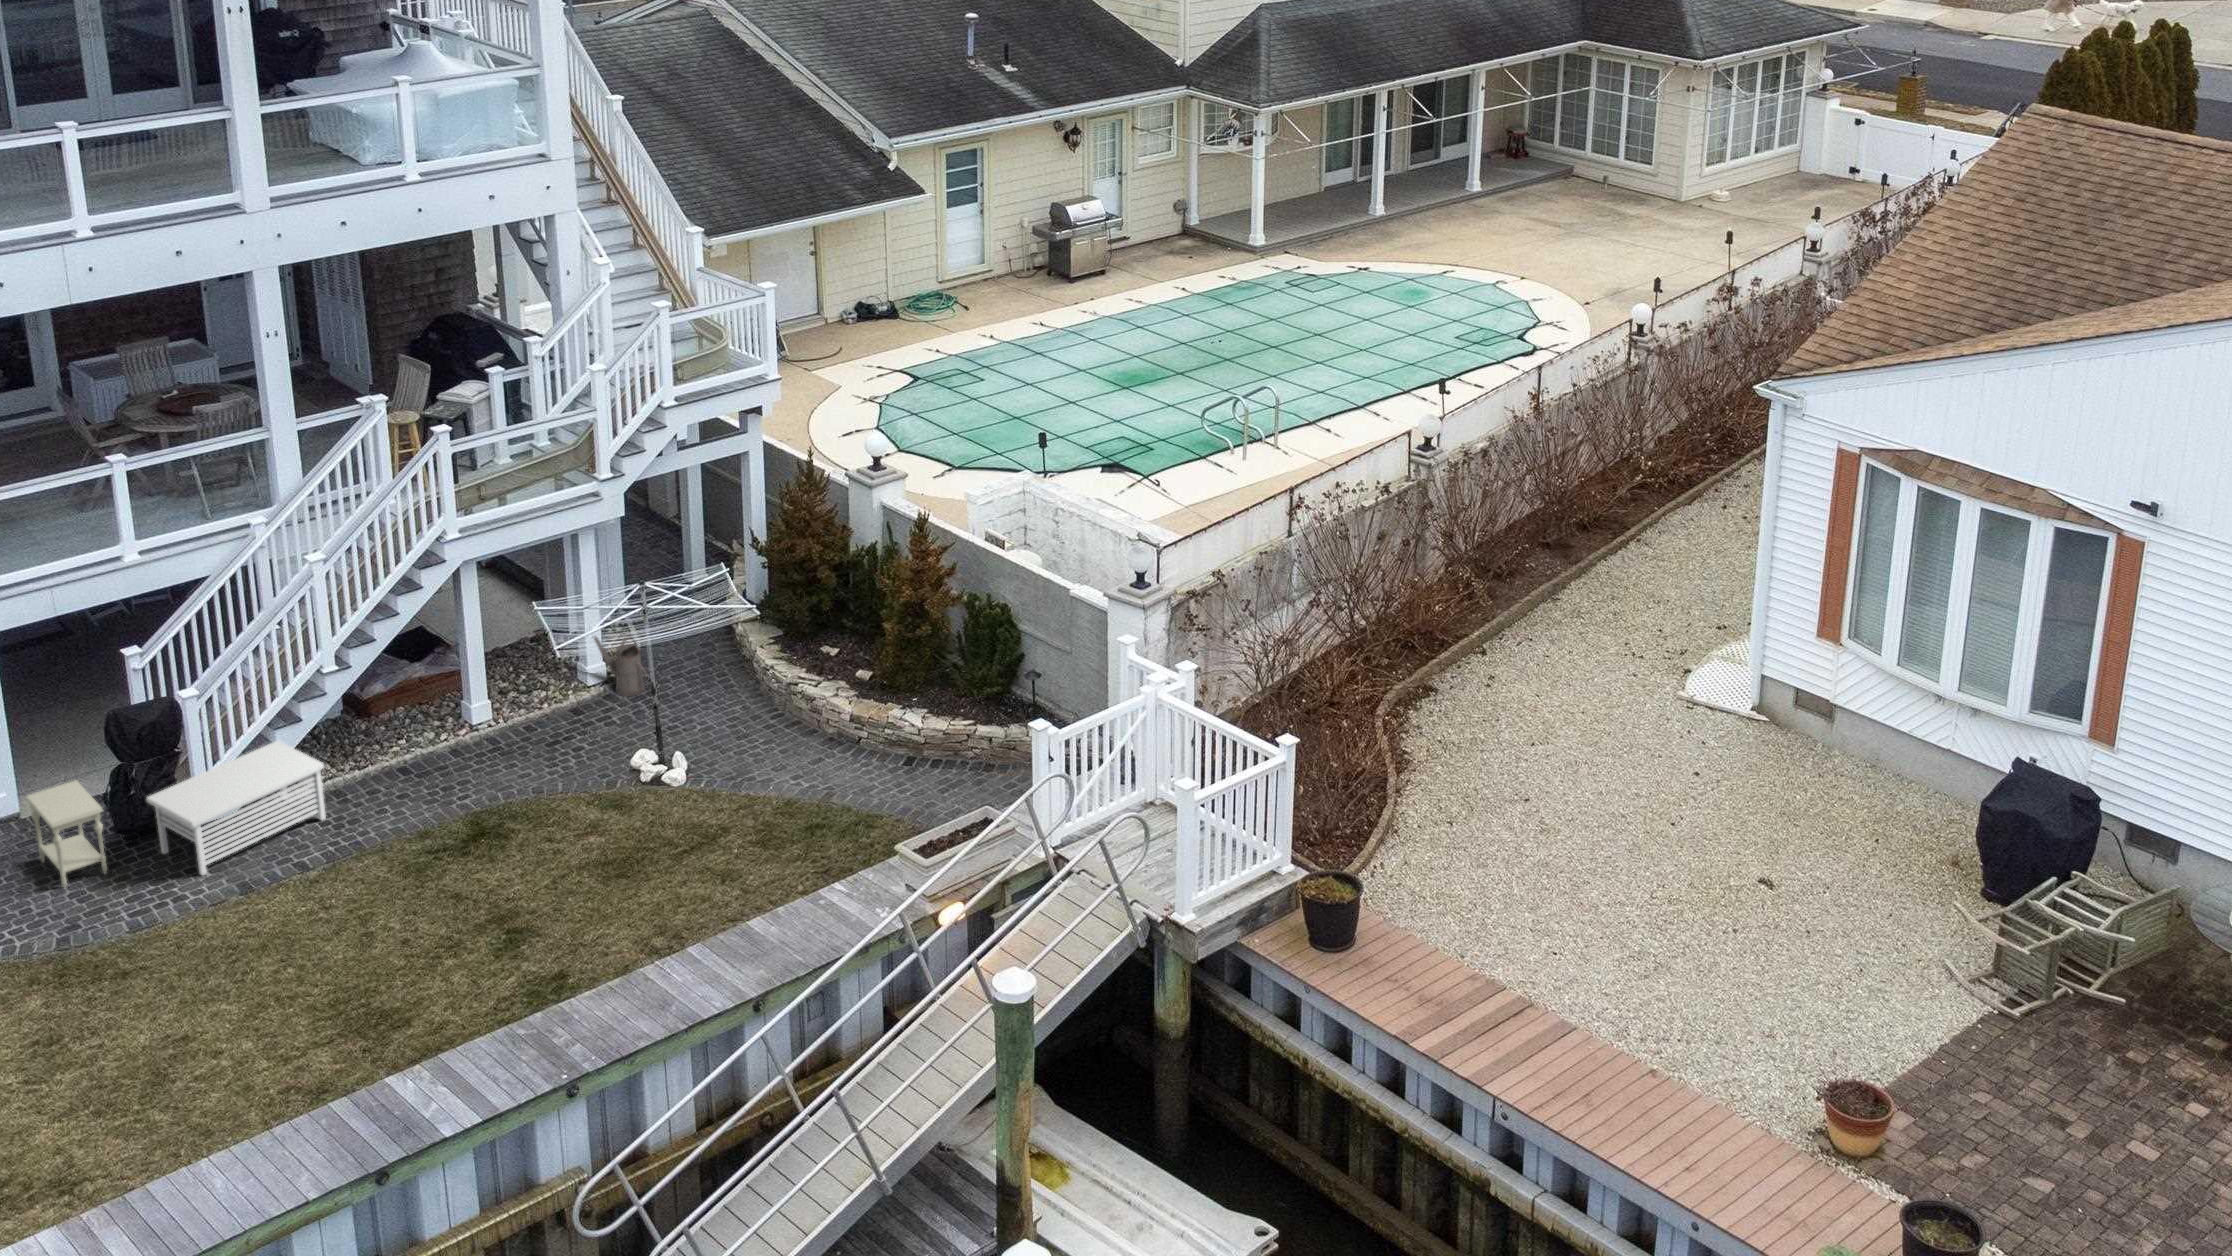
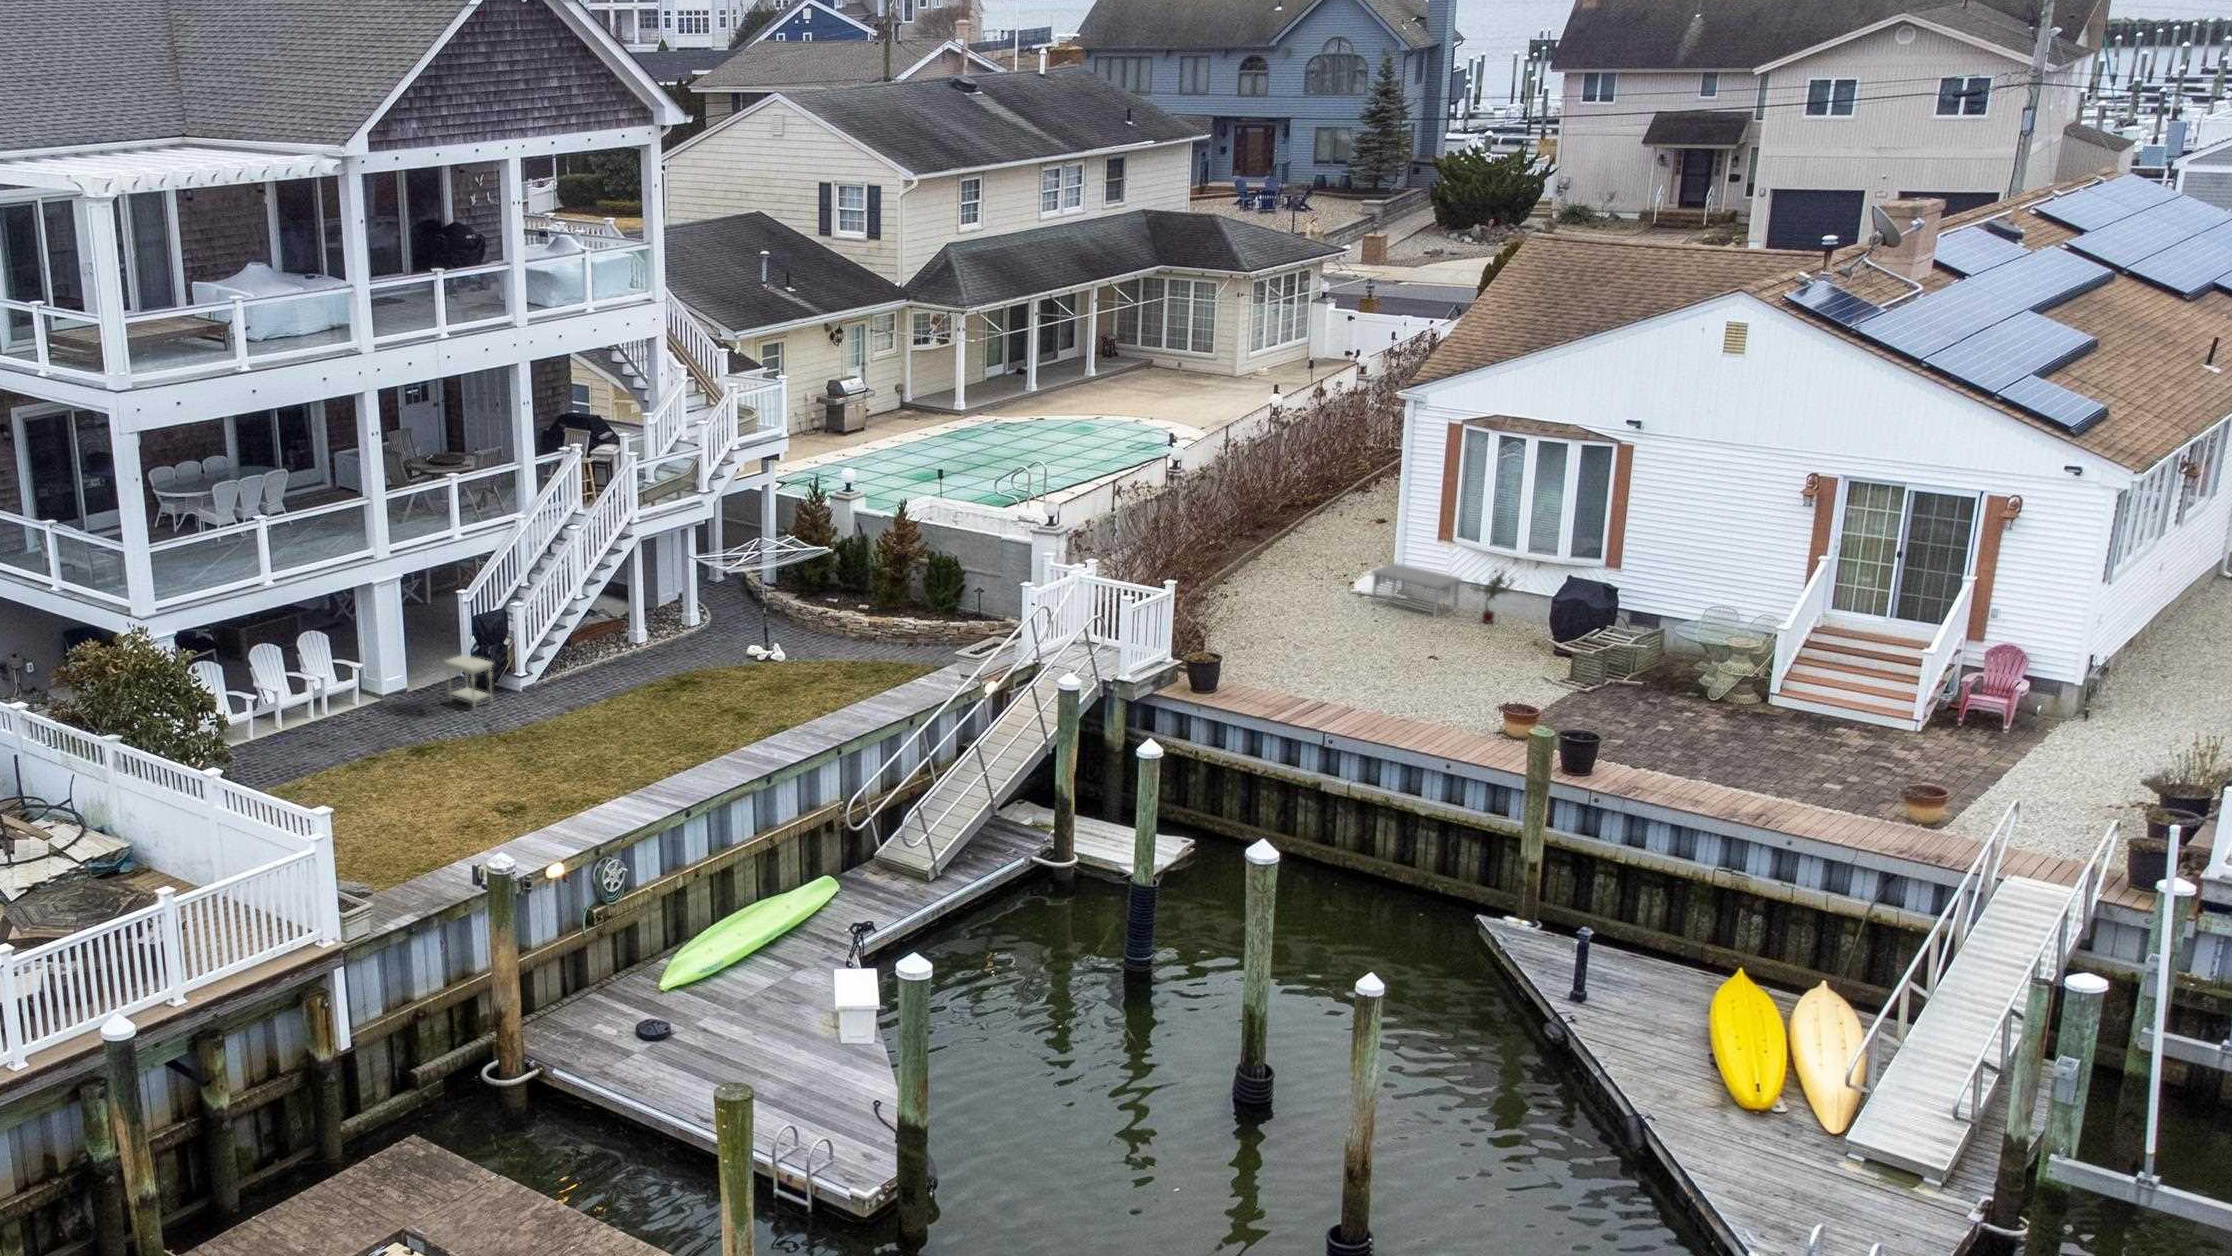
watering can: present [594,637,647,696] -> none [693,593,732,630]
potted tree: none [1864,701,1938,790] -> present [1470,571,1515,623]
storage bench: present [147,741,326,875] -> present [1372,563,1461,617]

